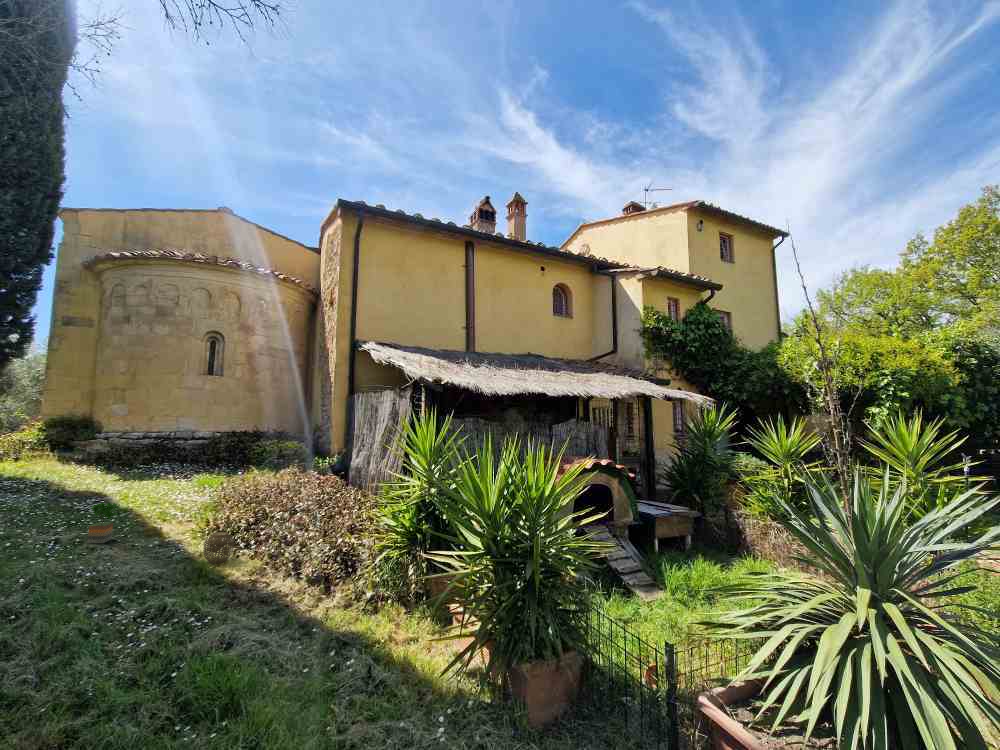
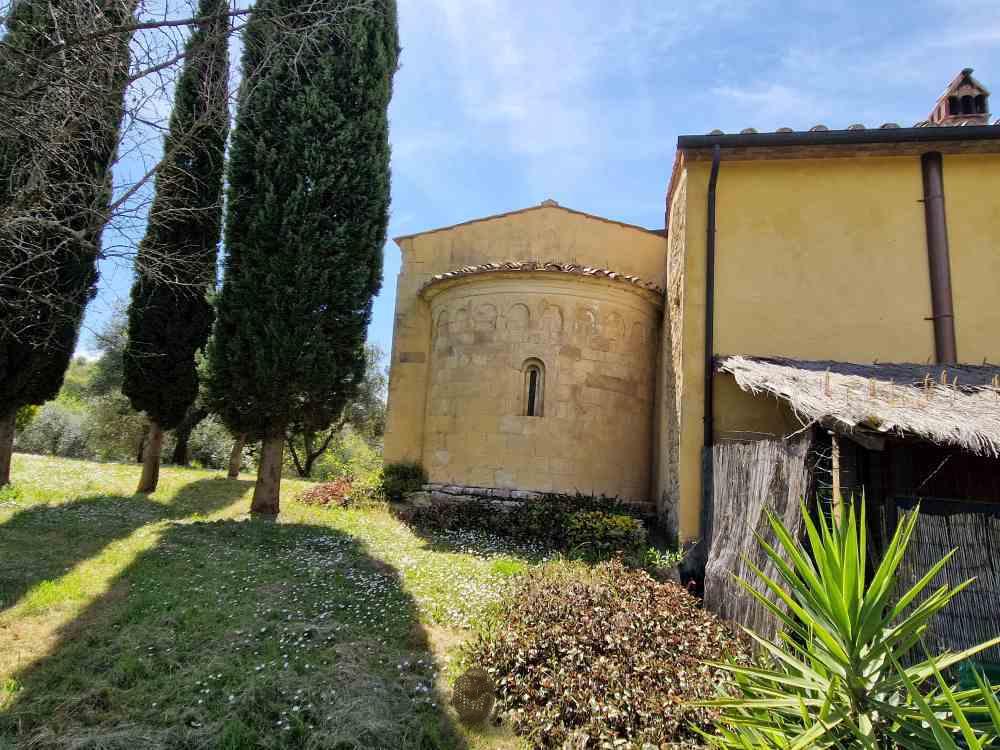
potted tree: present [87,503,120,543] -> none [344,588,380,646]

